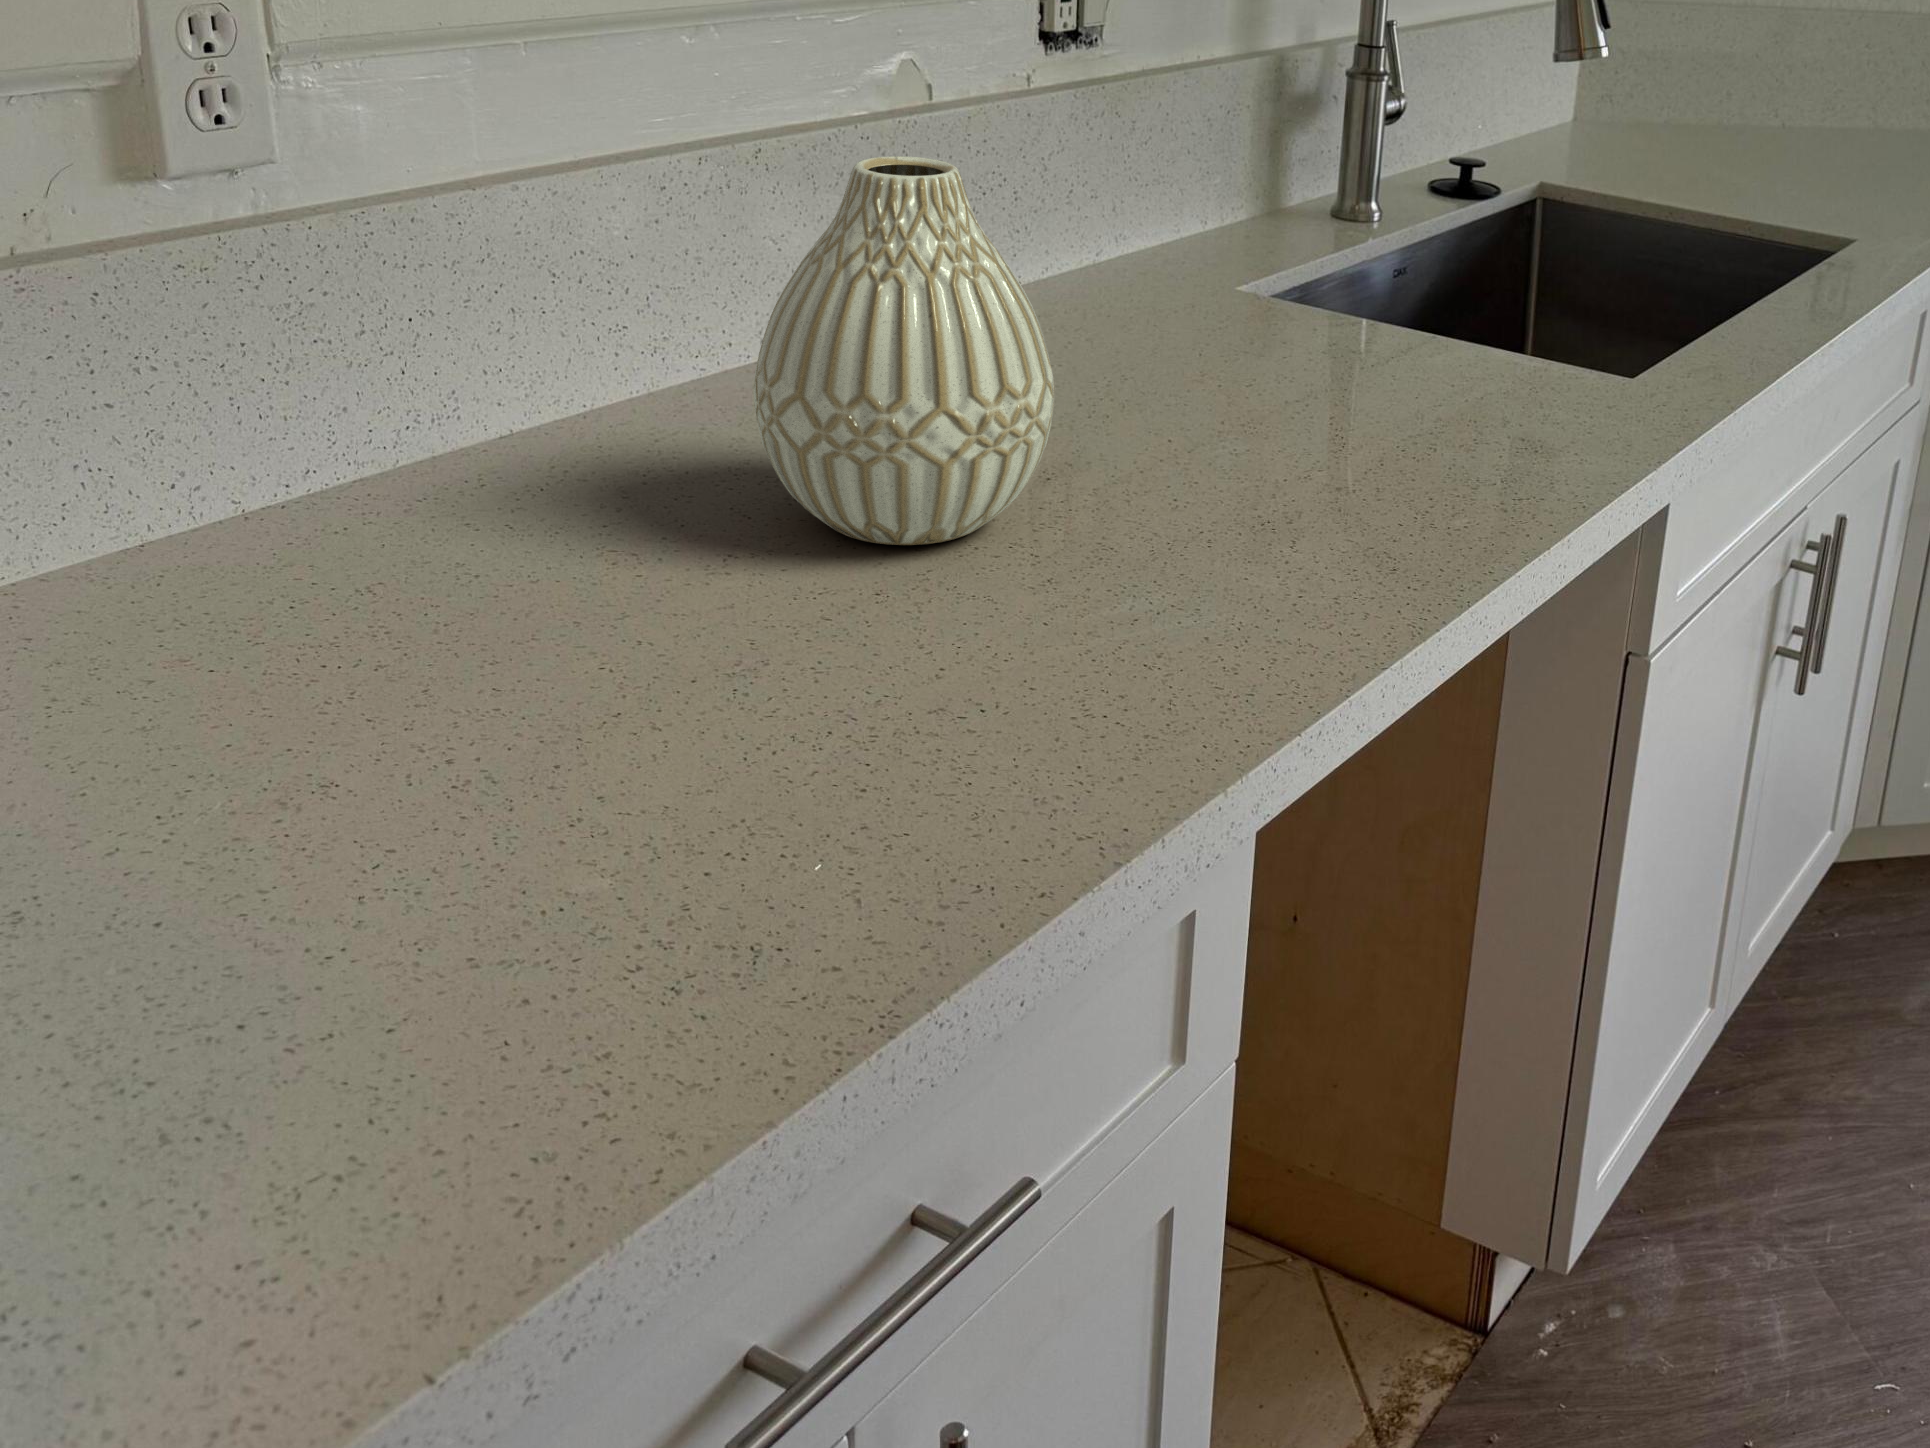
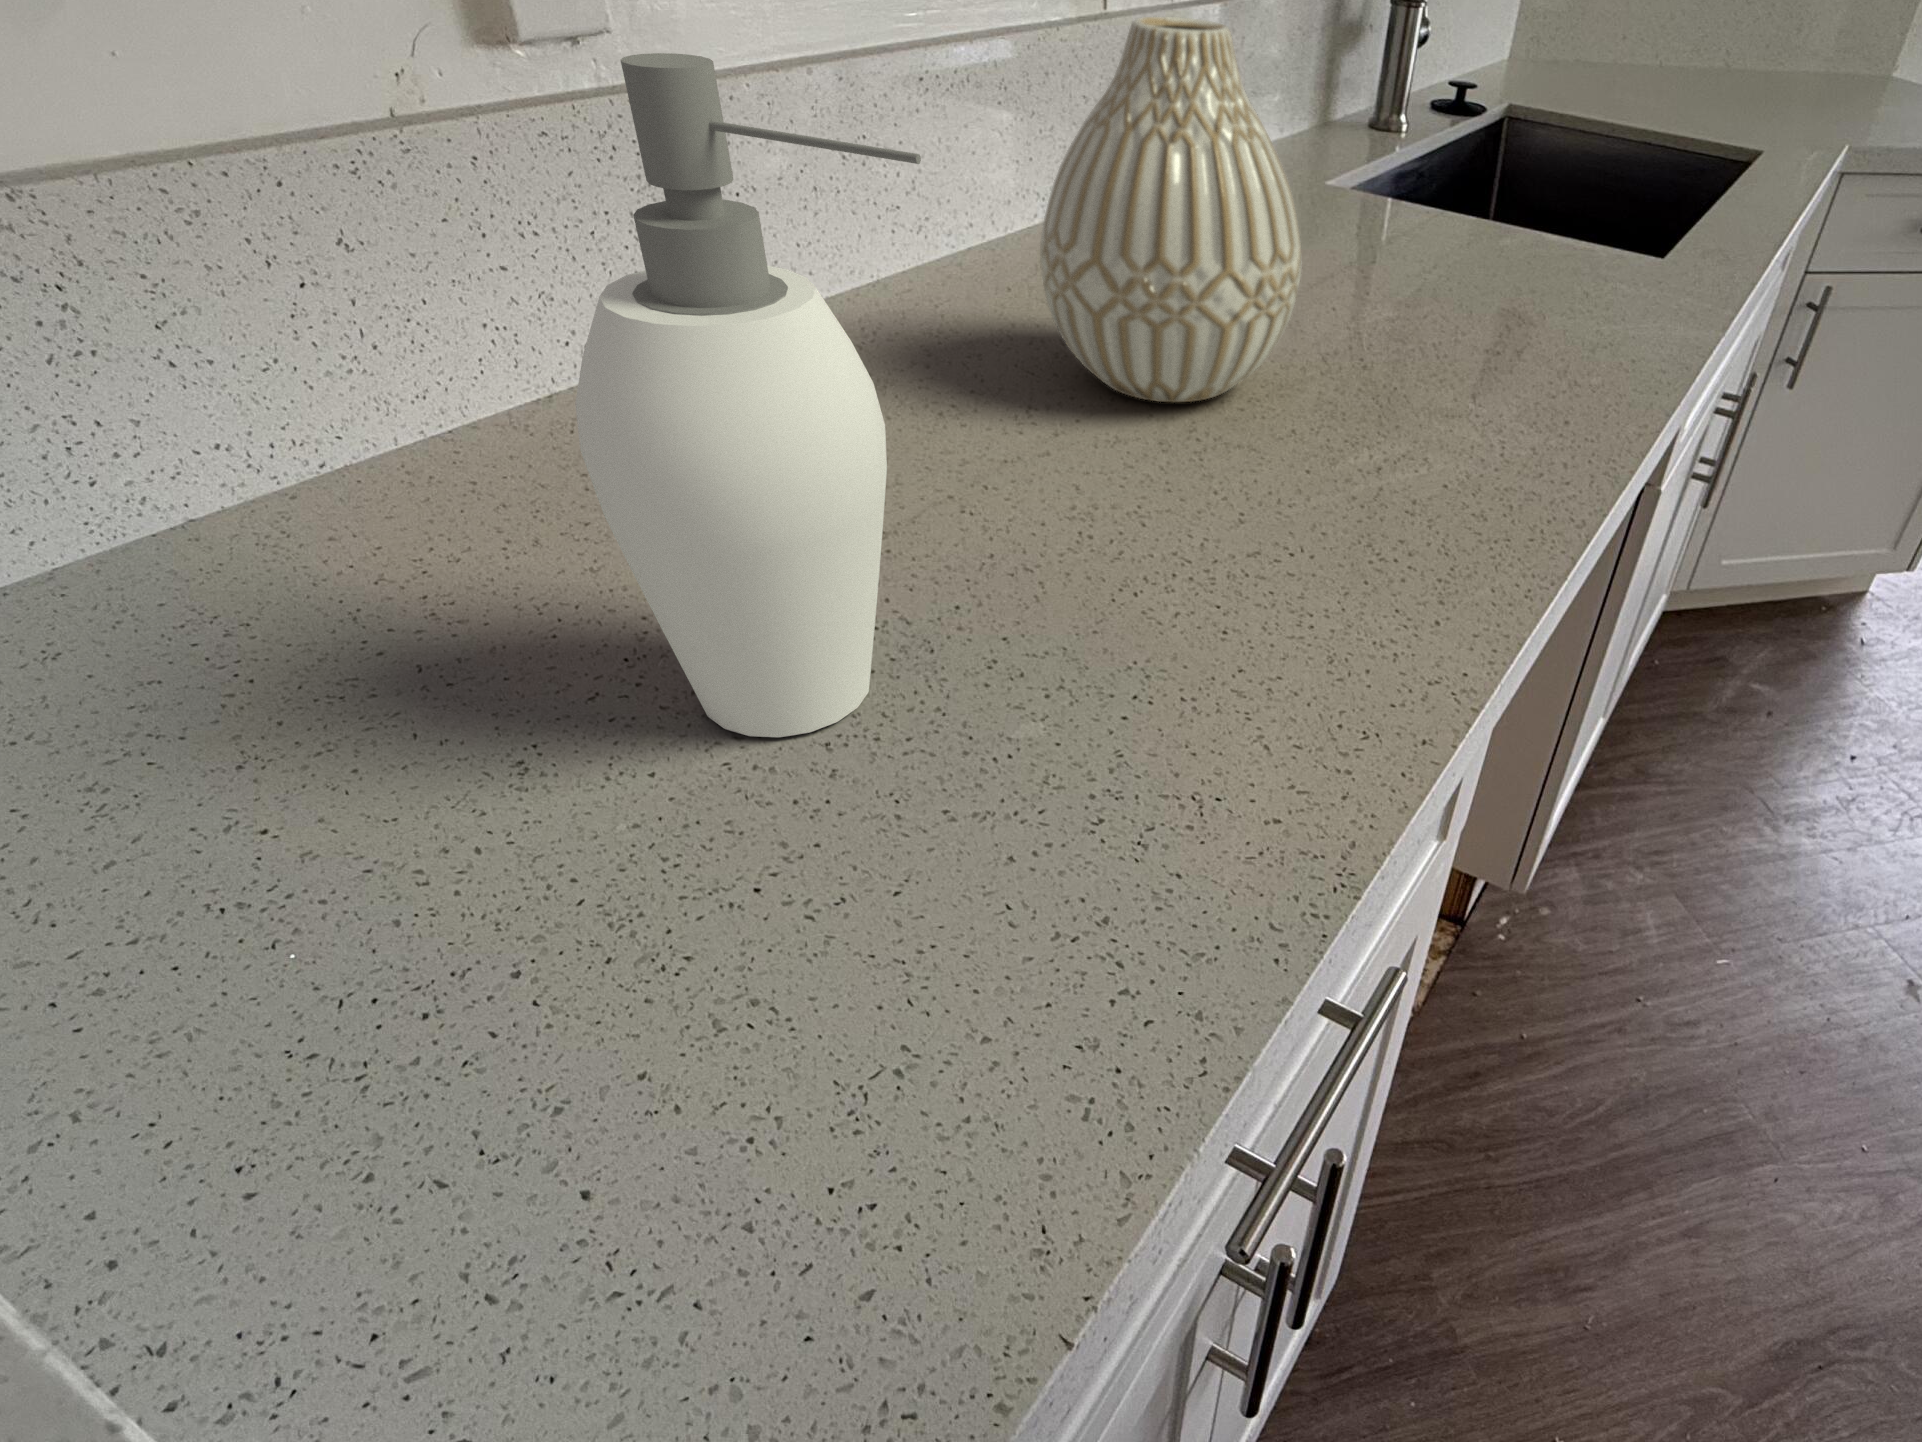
soap dispenser: none [166,265,481,866] -> present [575,53,921,737]

